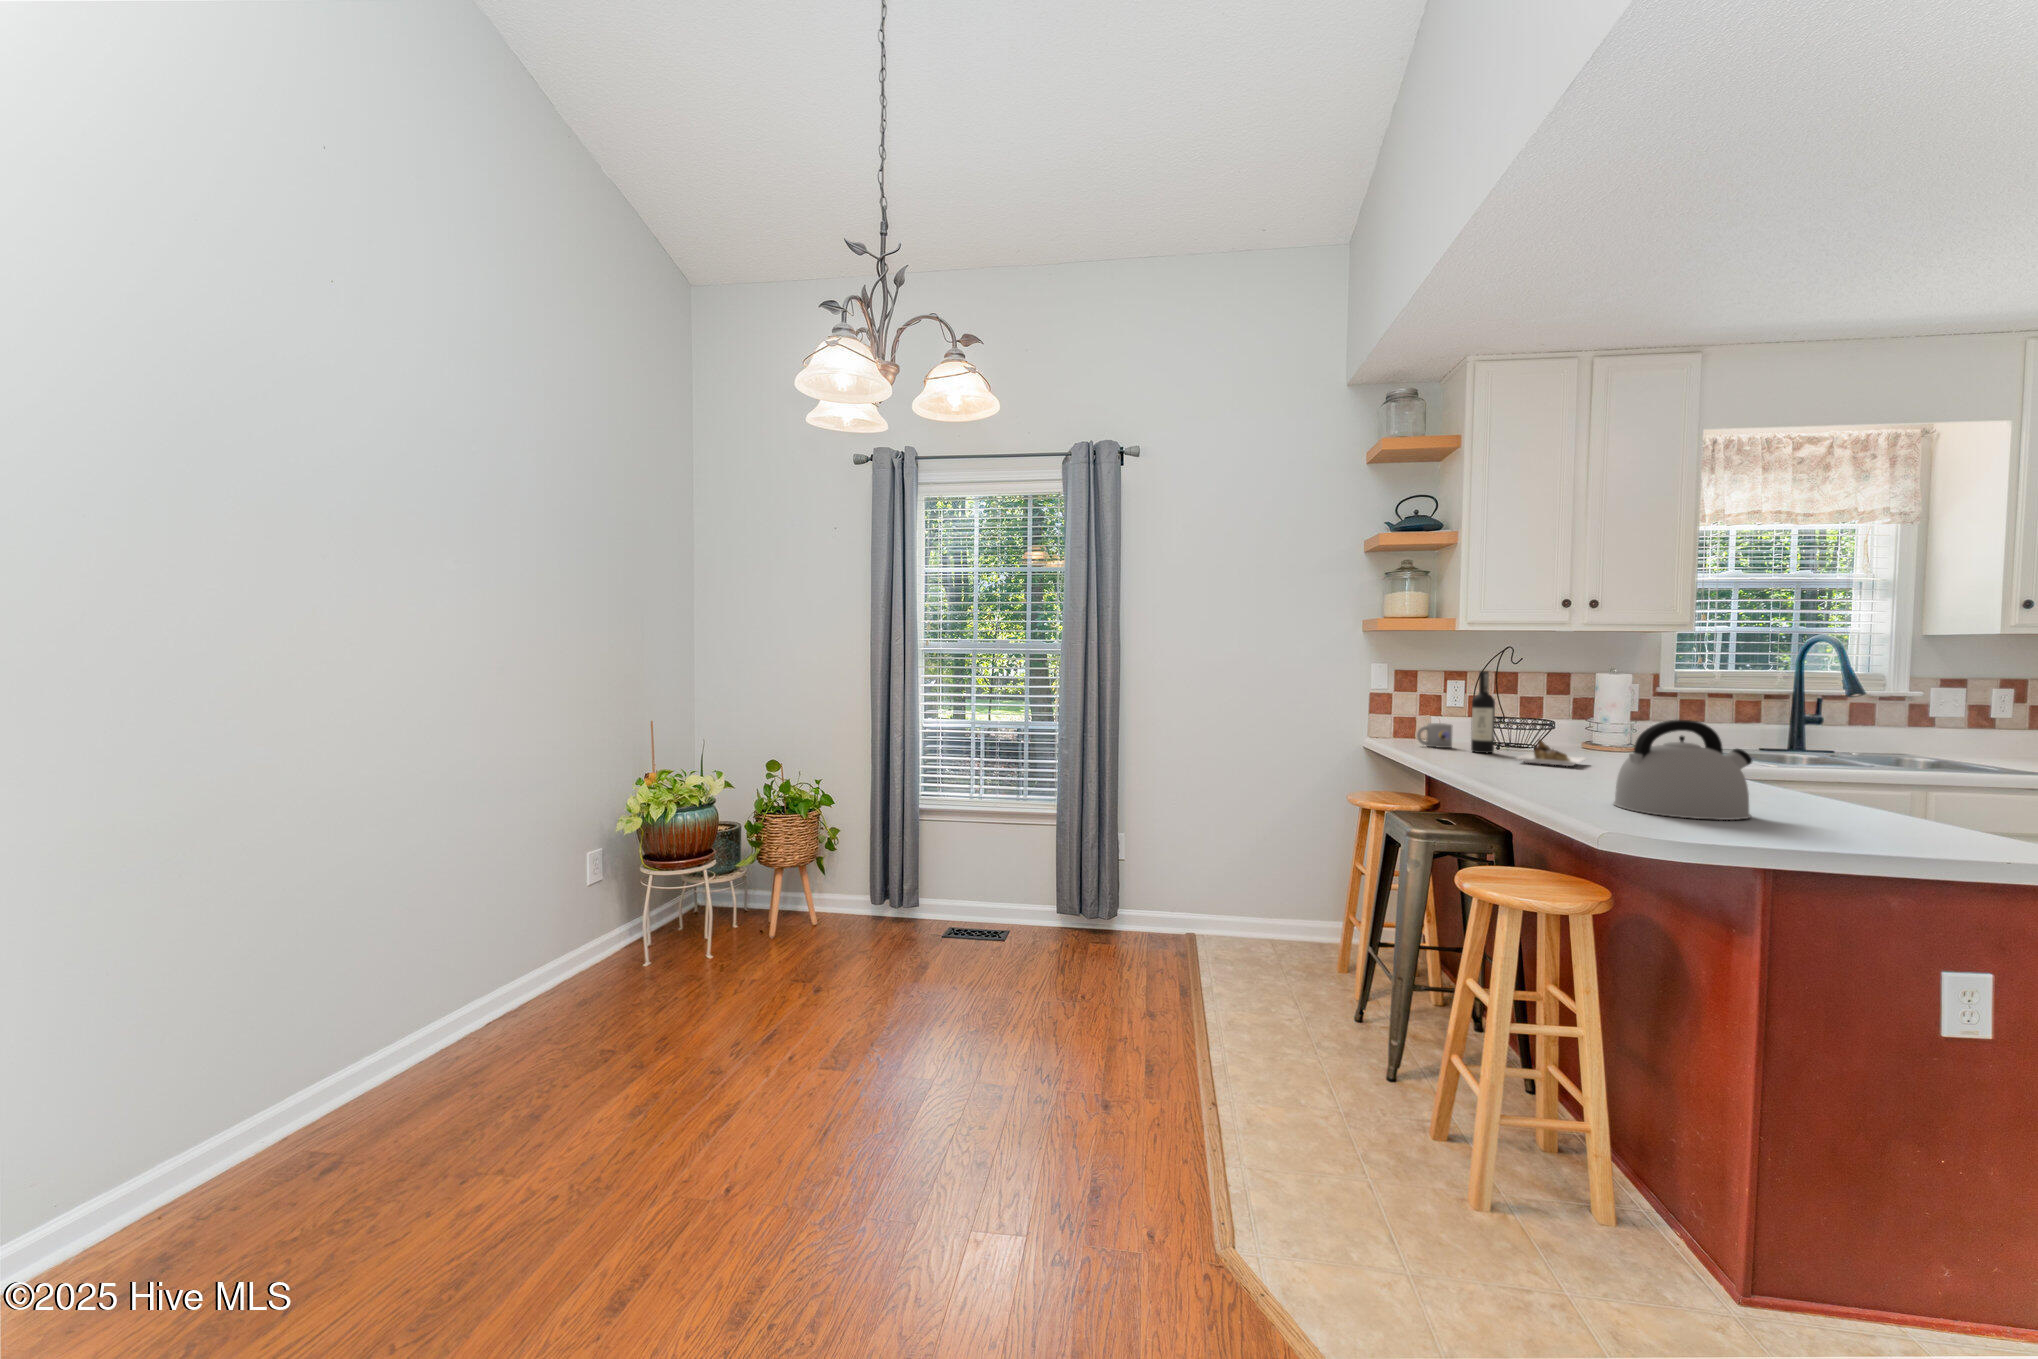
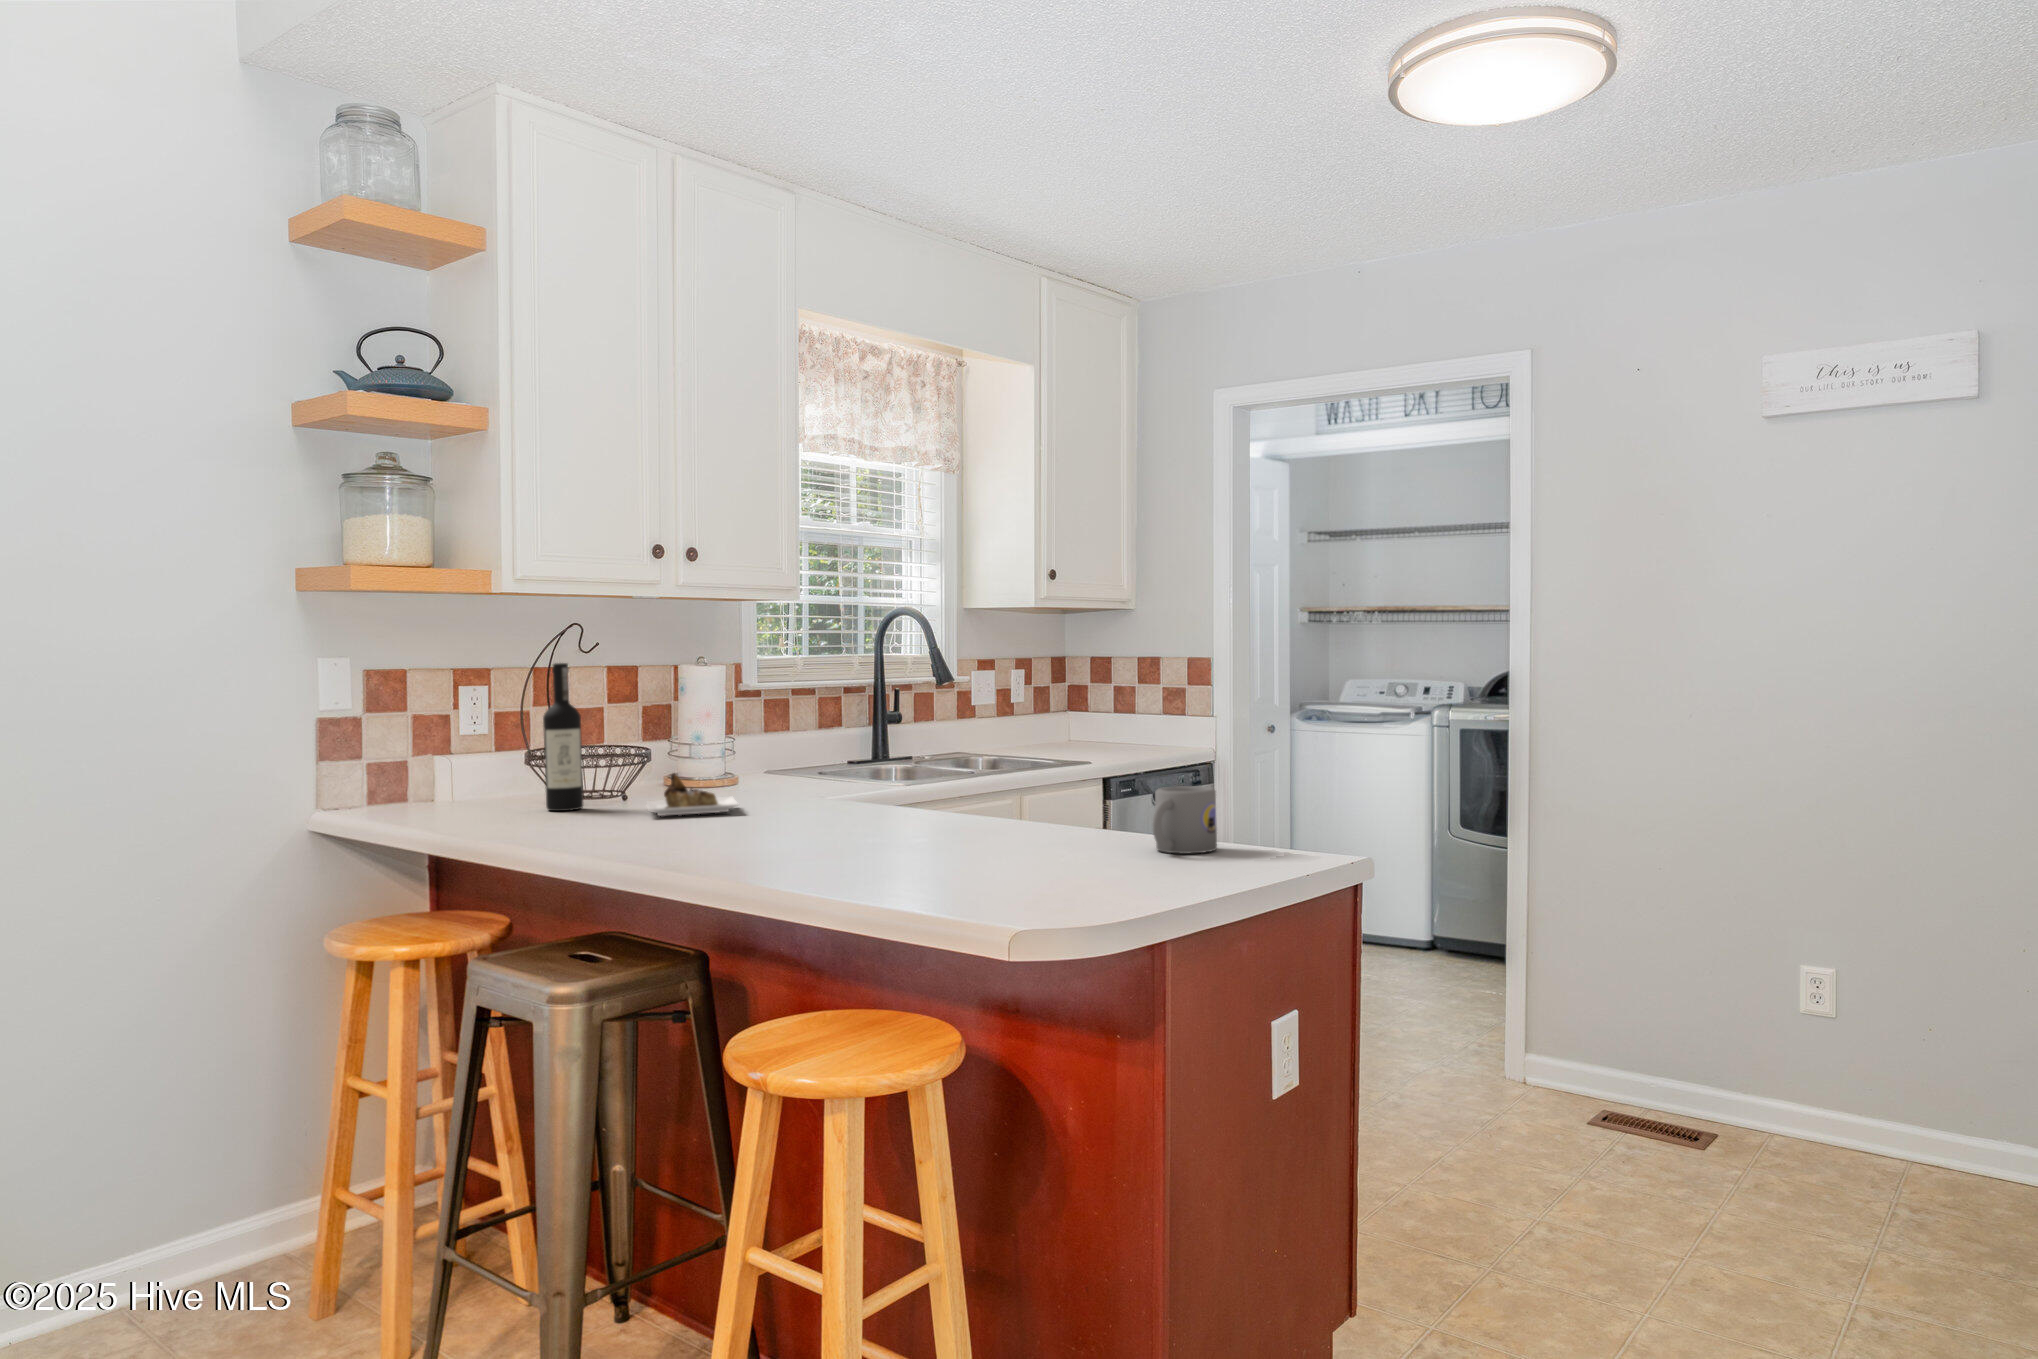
kettle: present [1614,720,1752,820] -> none [897,714,1055,863]
mug: present [1417,723,1453,748] -> present [1153,786,1217,853]

